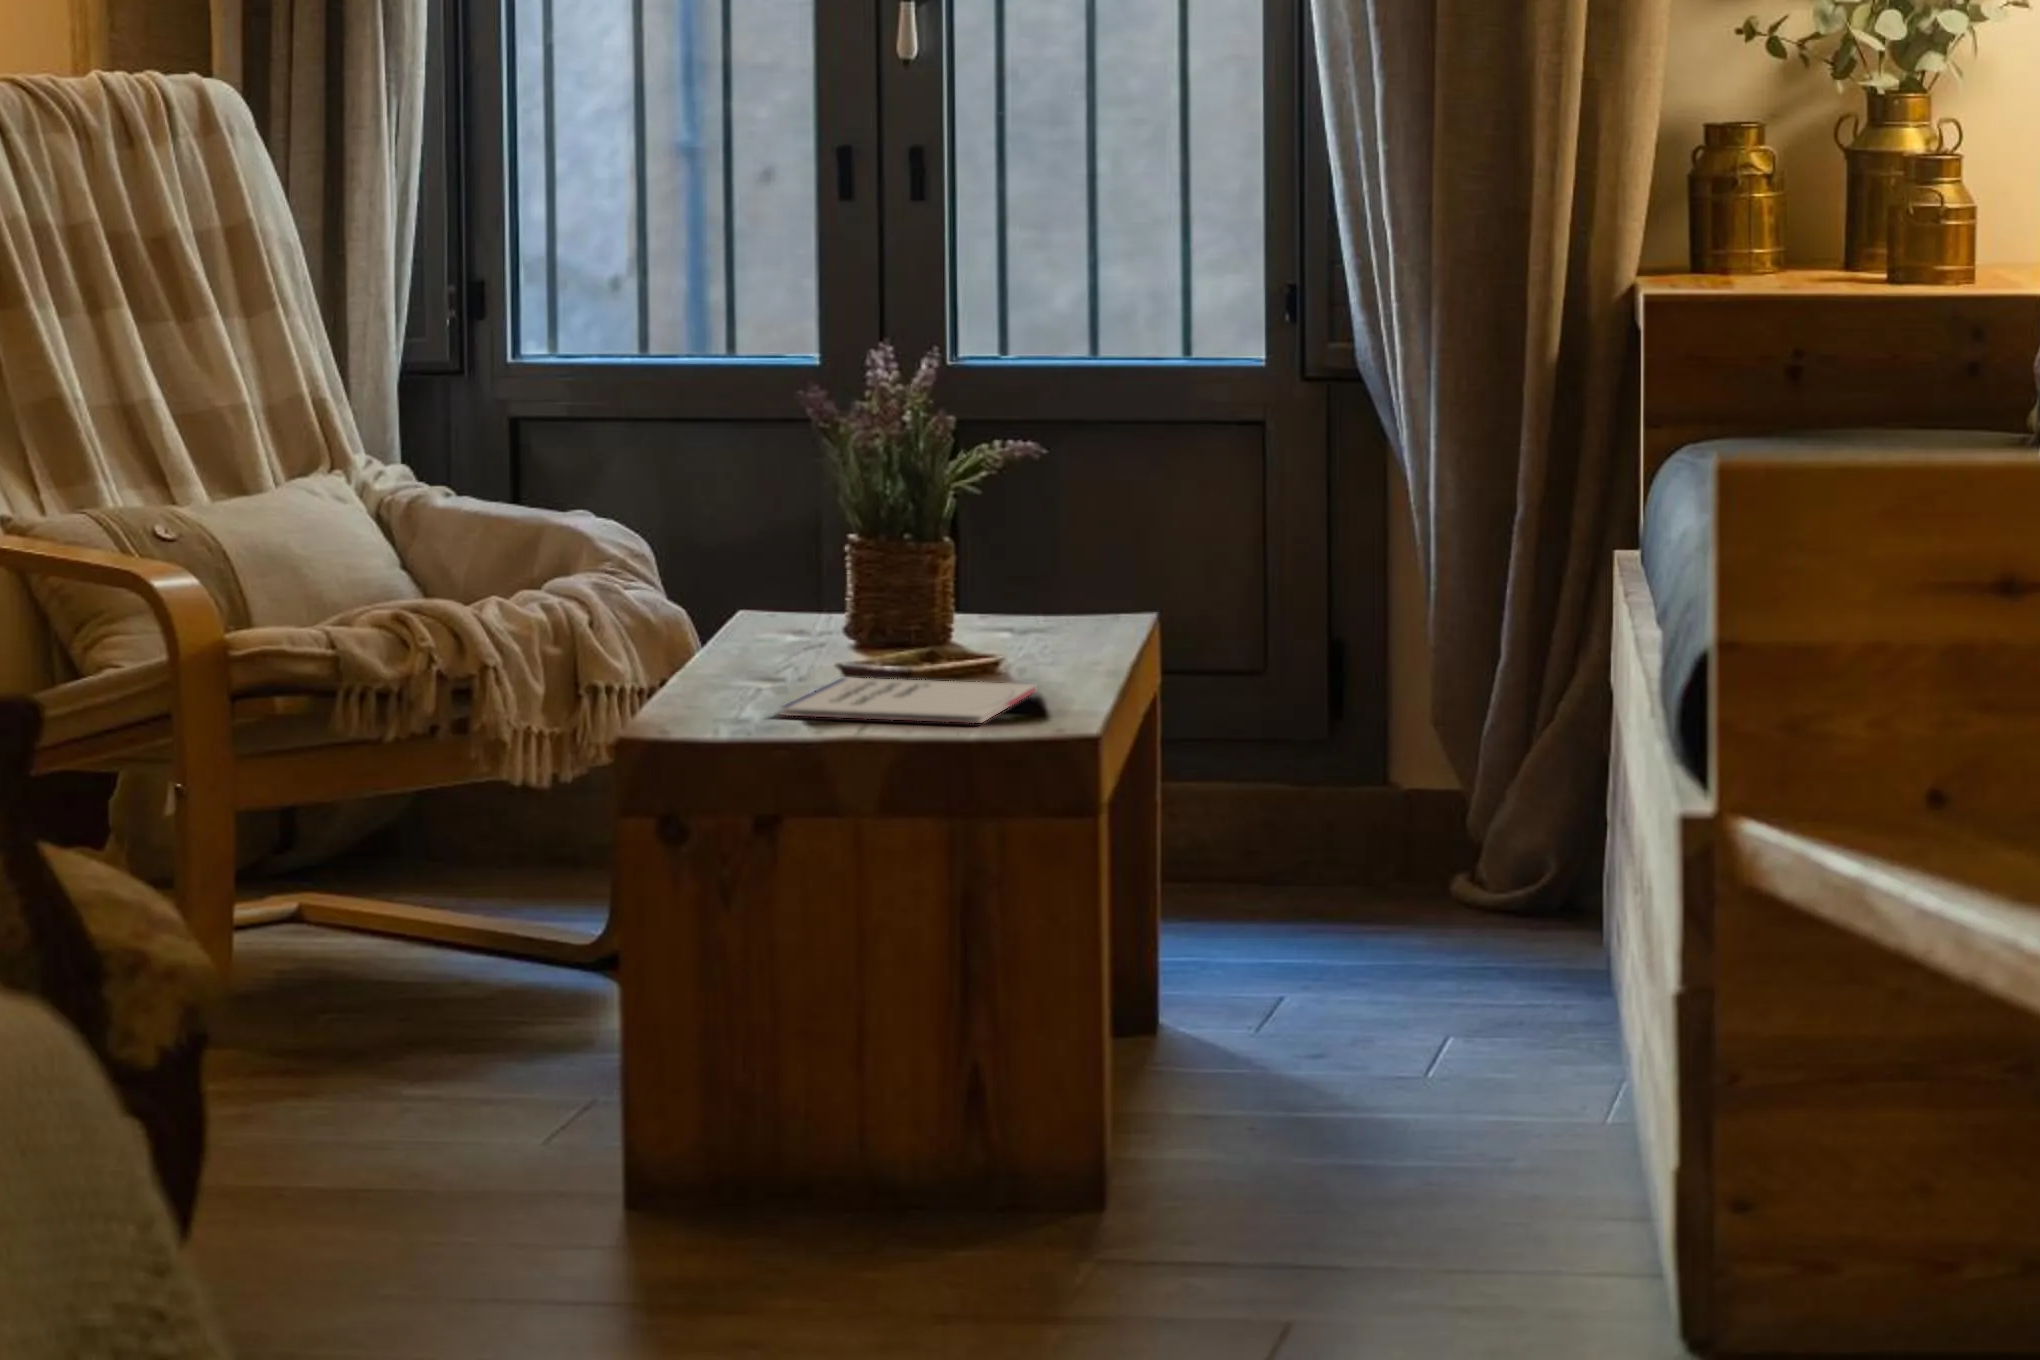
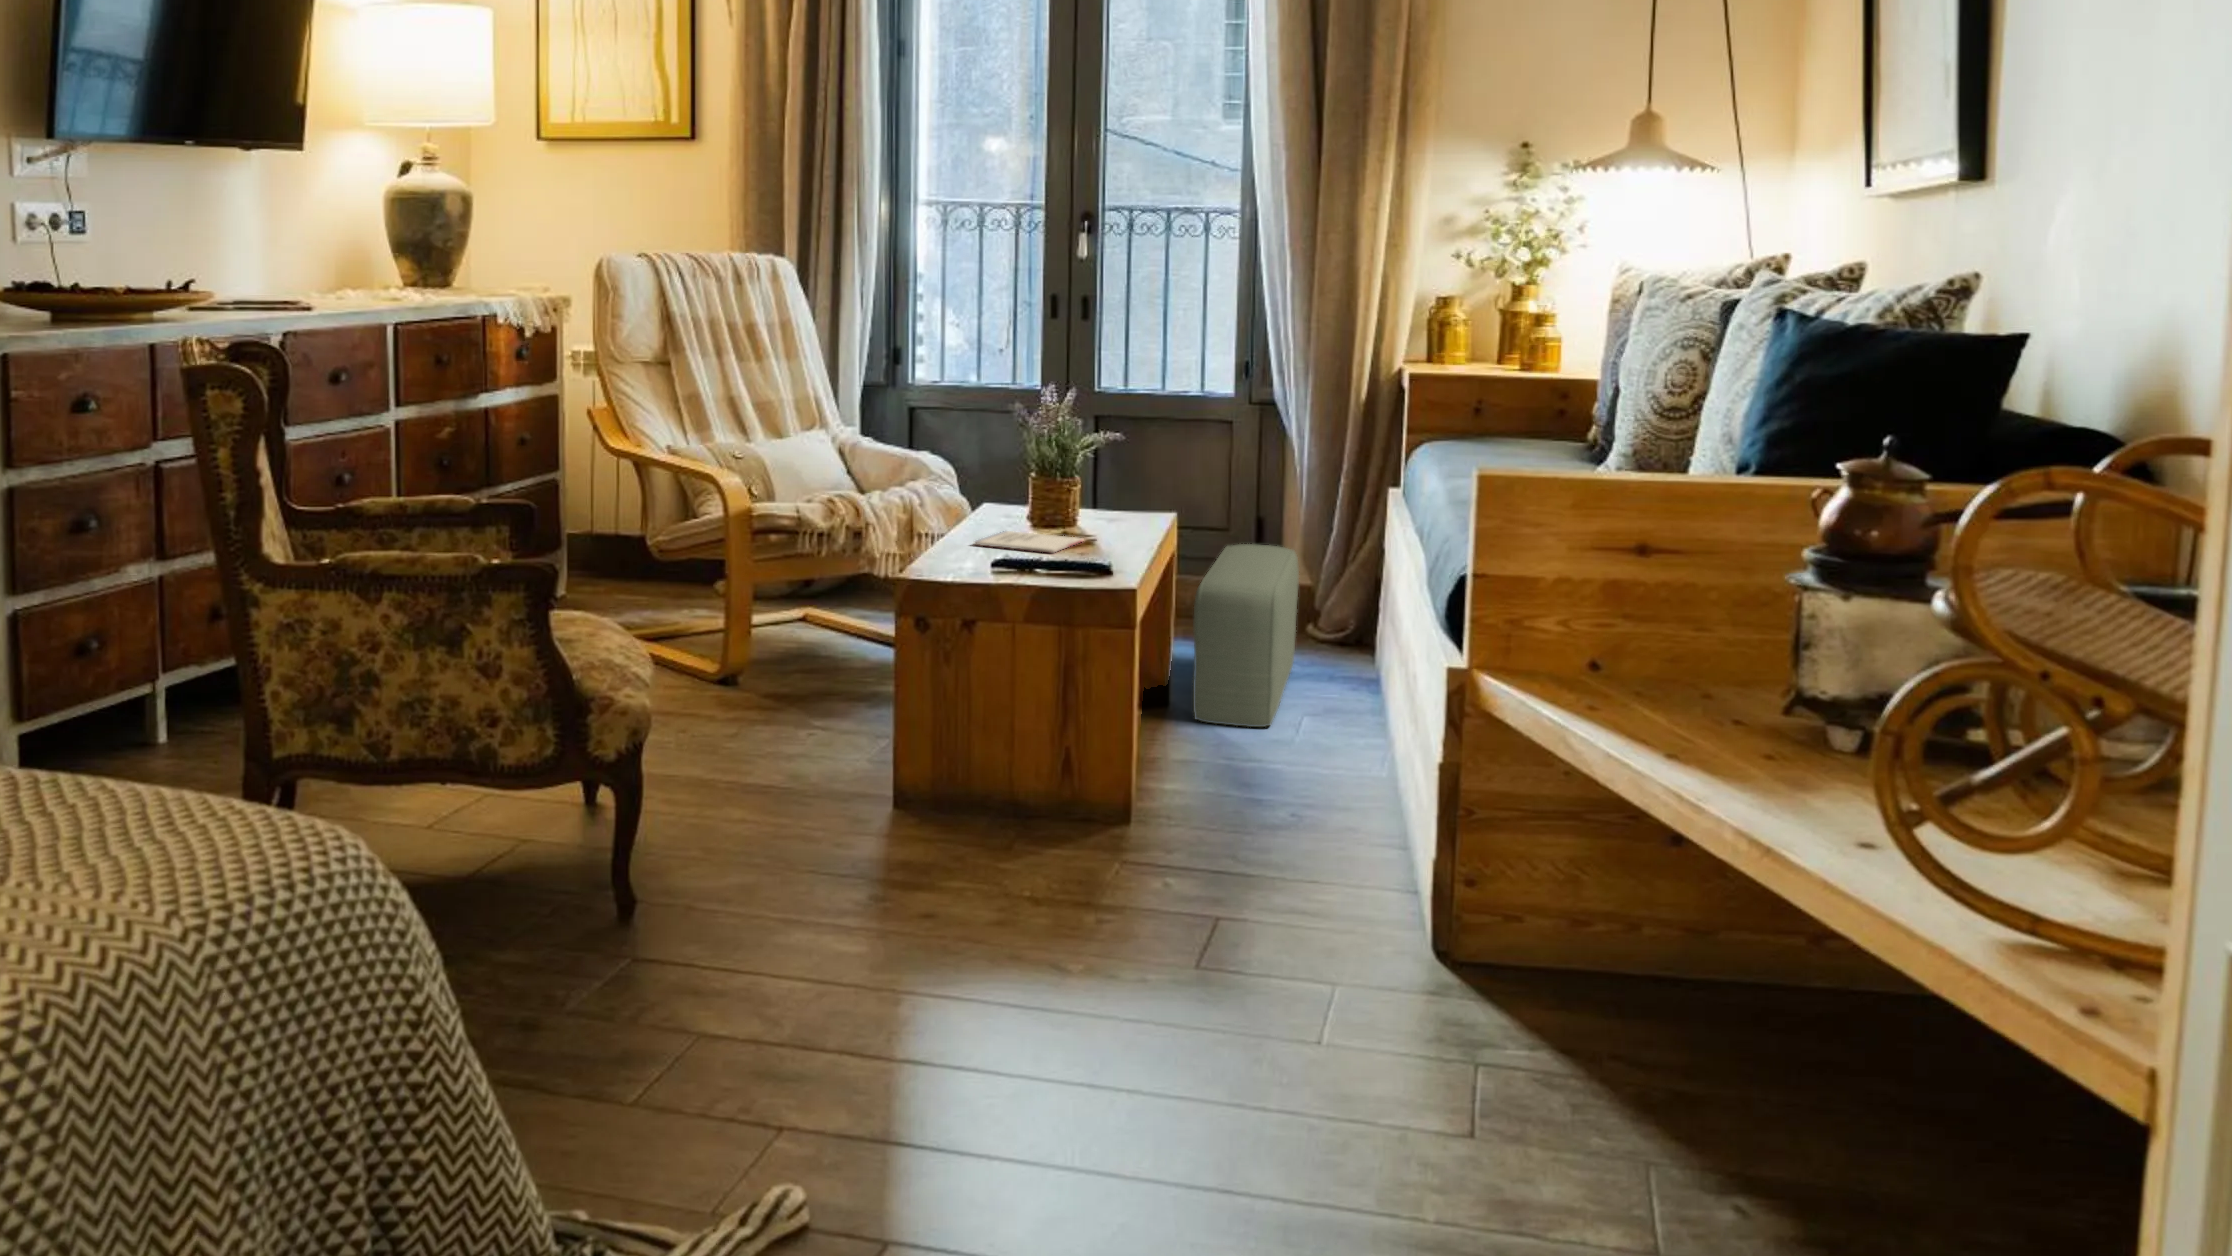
pouf: none [1285,679,1481,1100] -> present [1193,544,1299,727]

